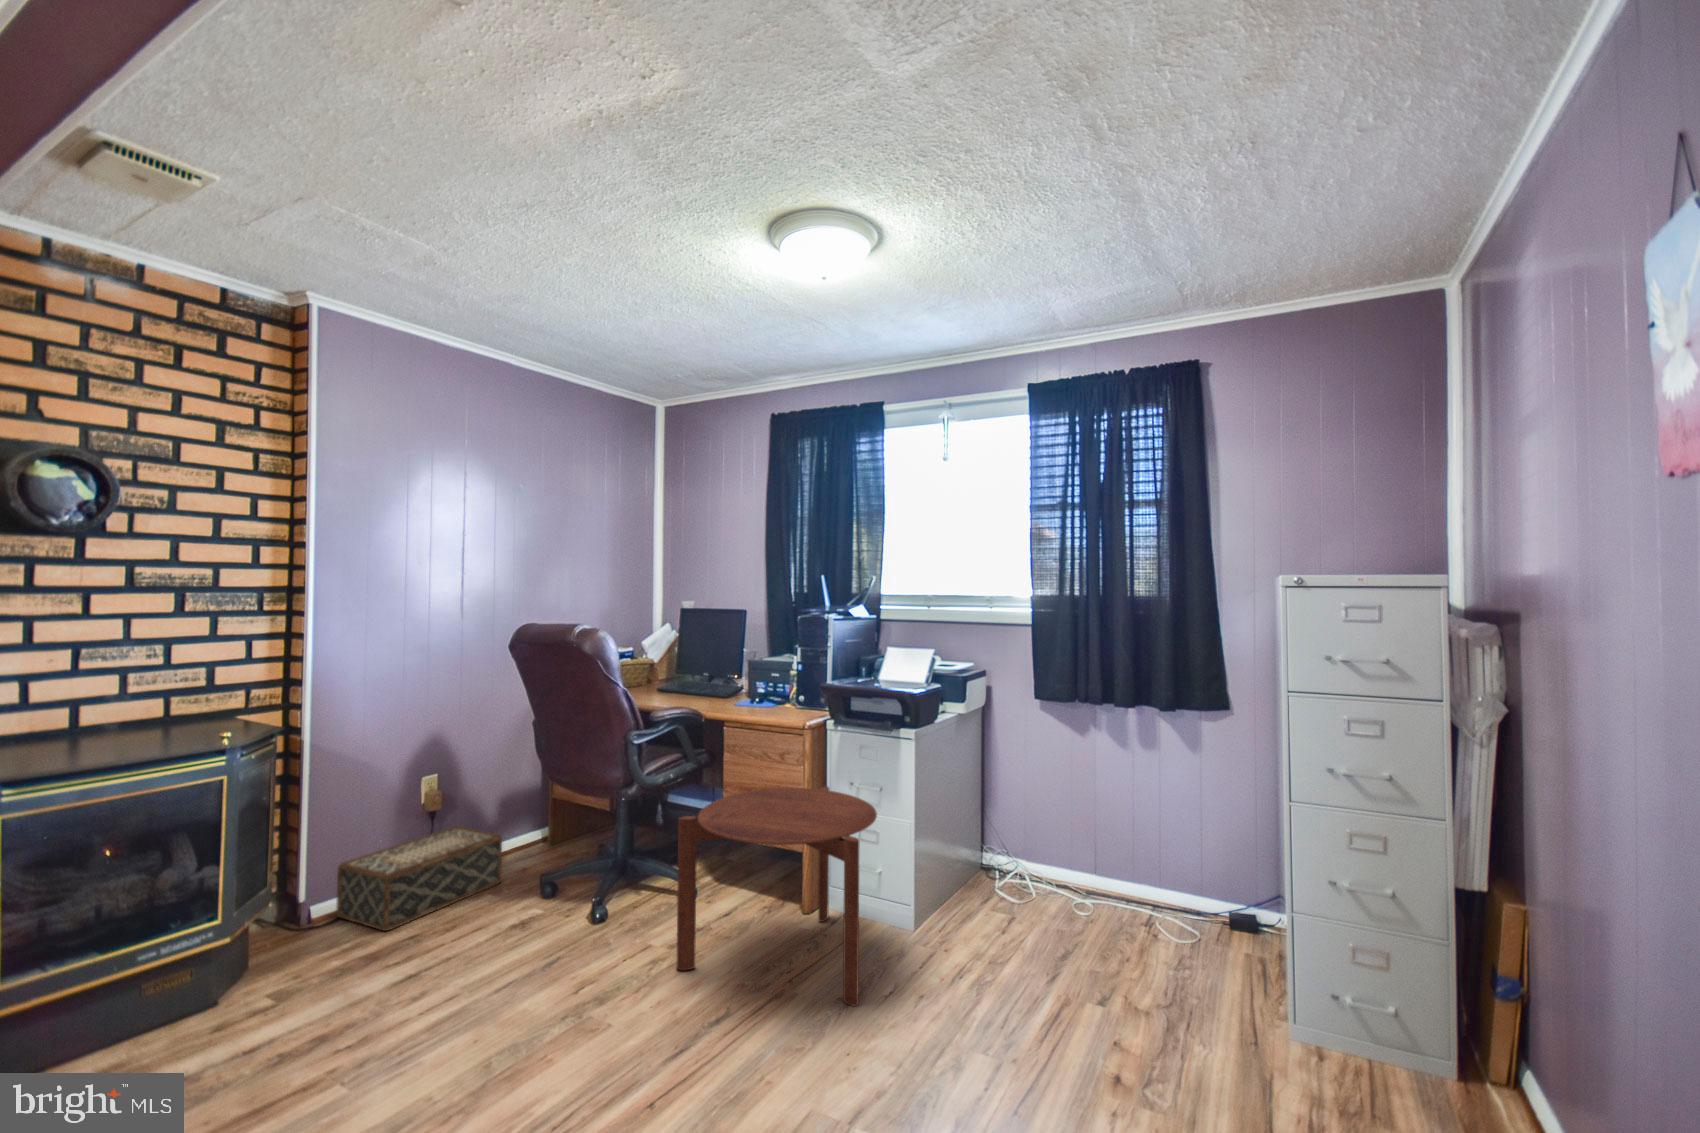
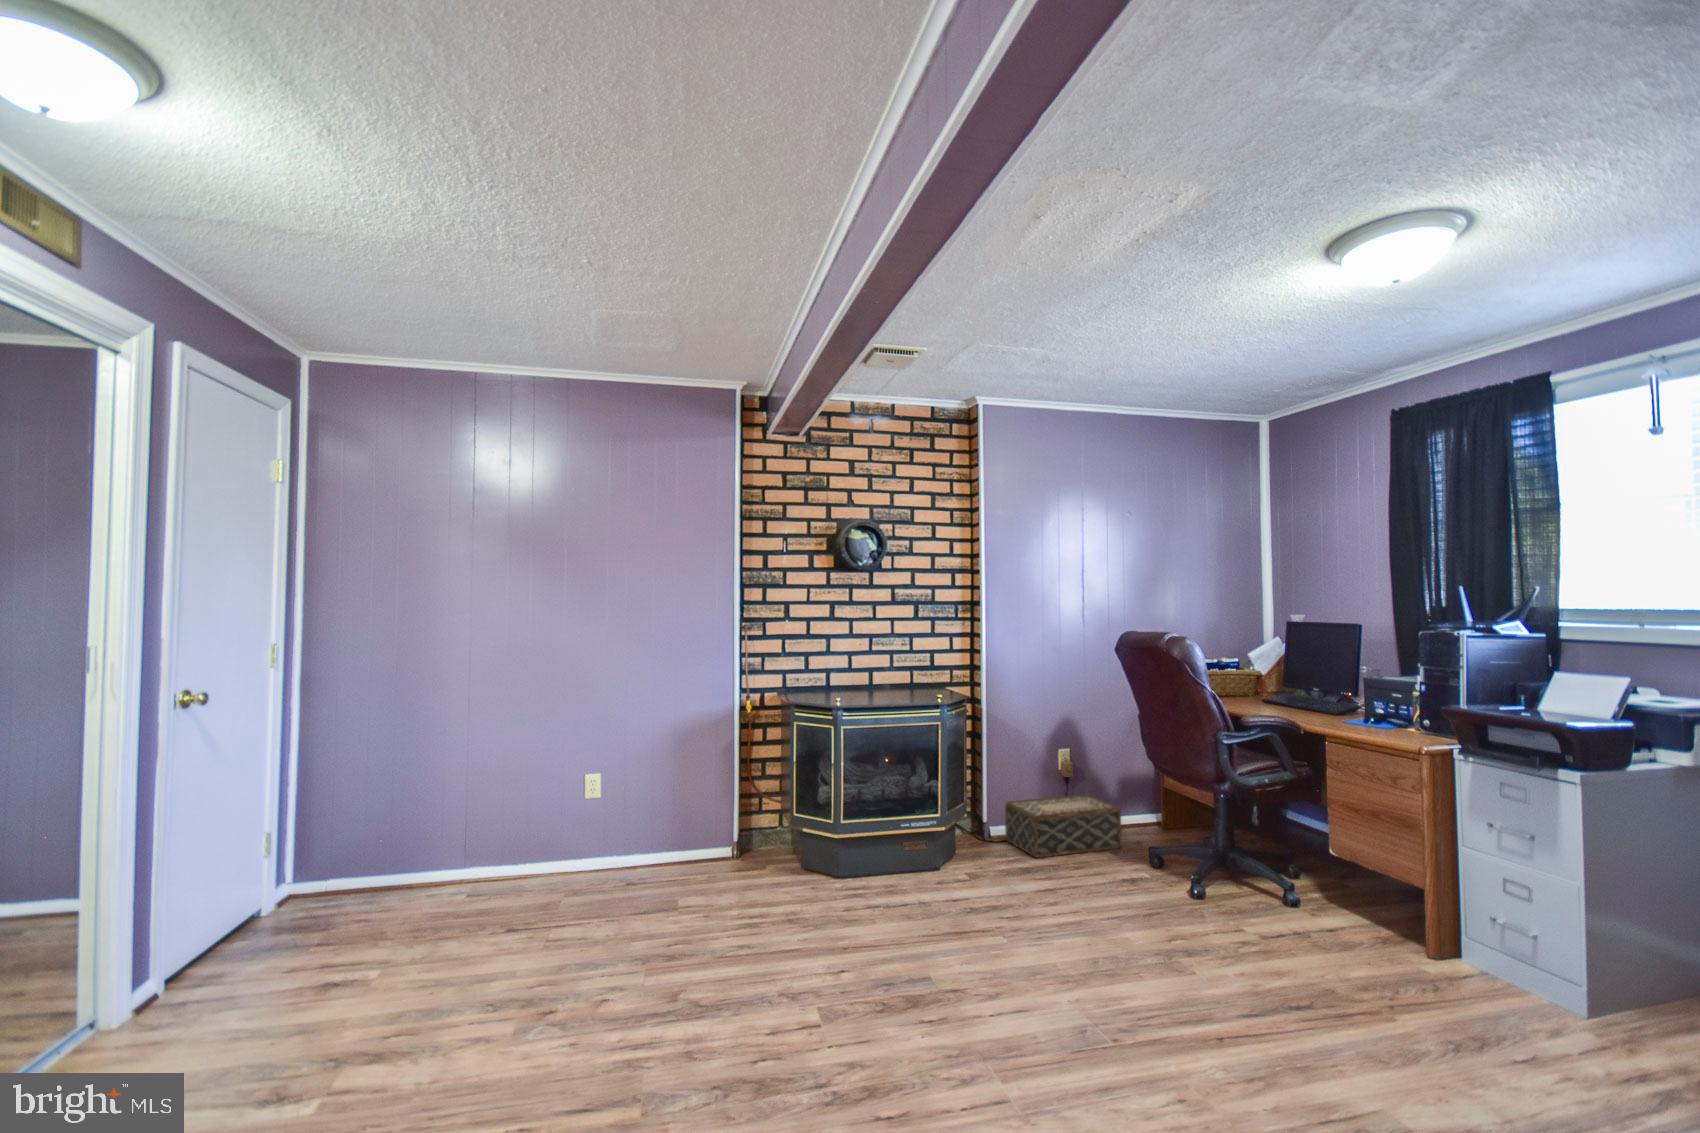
side table: present [677,787,877,1006] -> none [1262,807,1507,1051]

